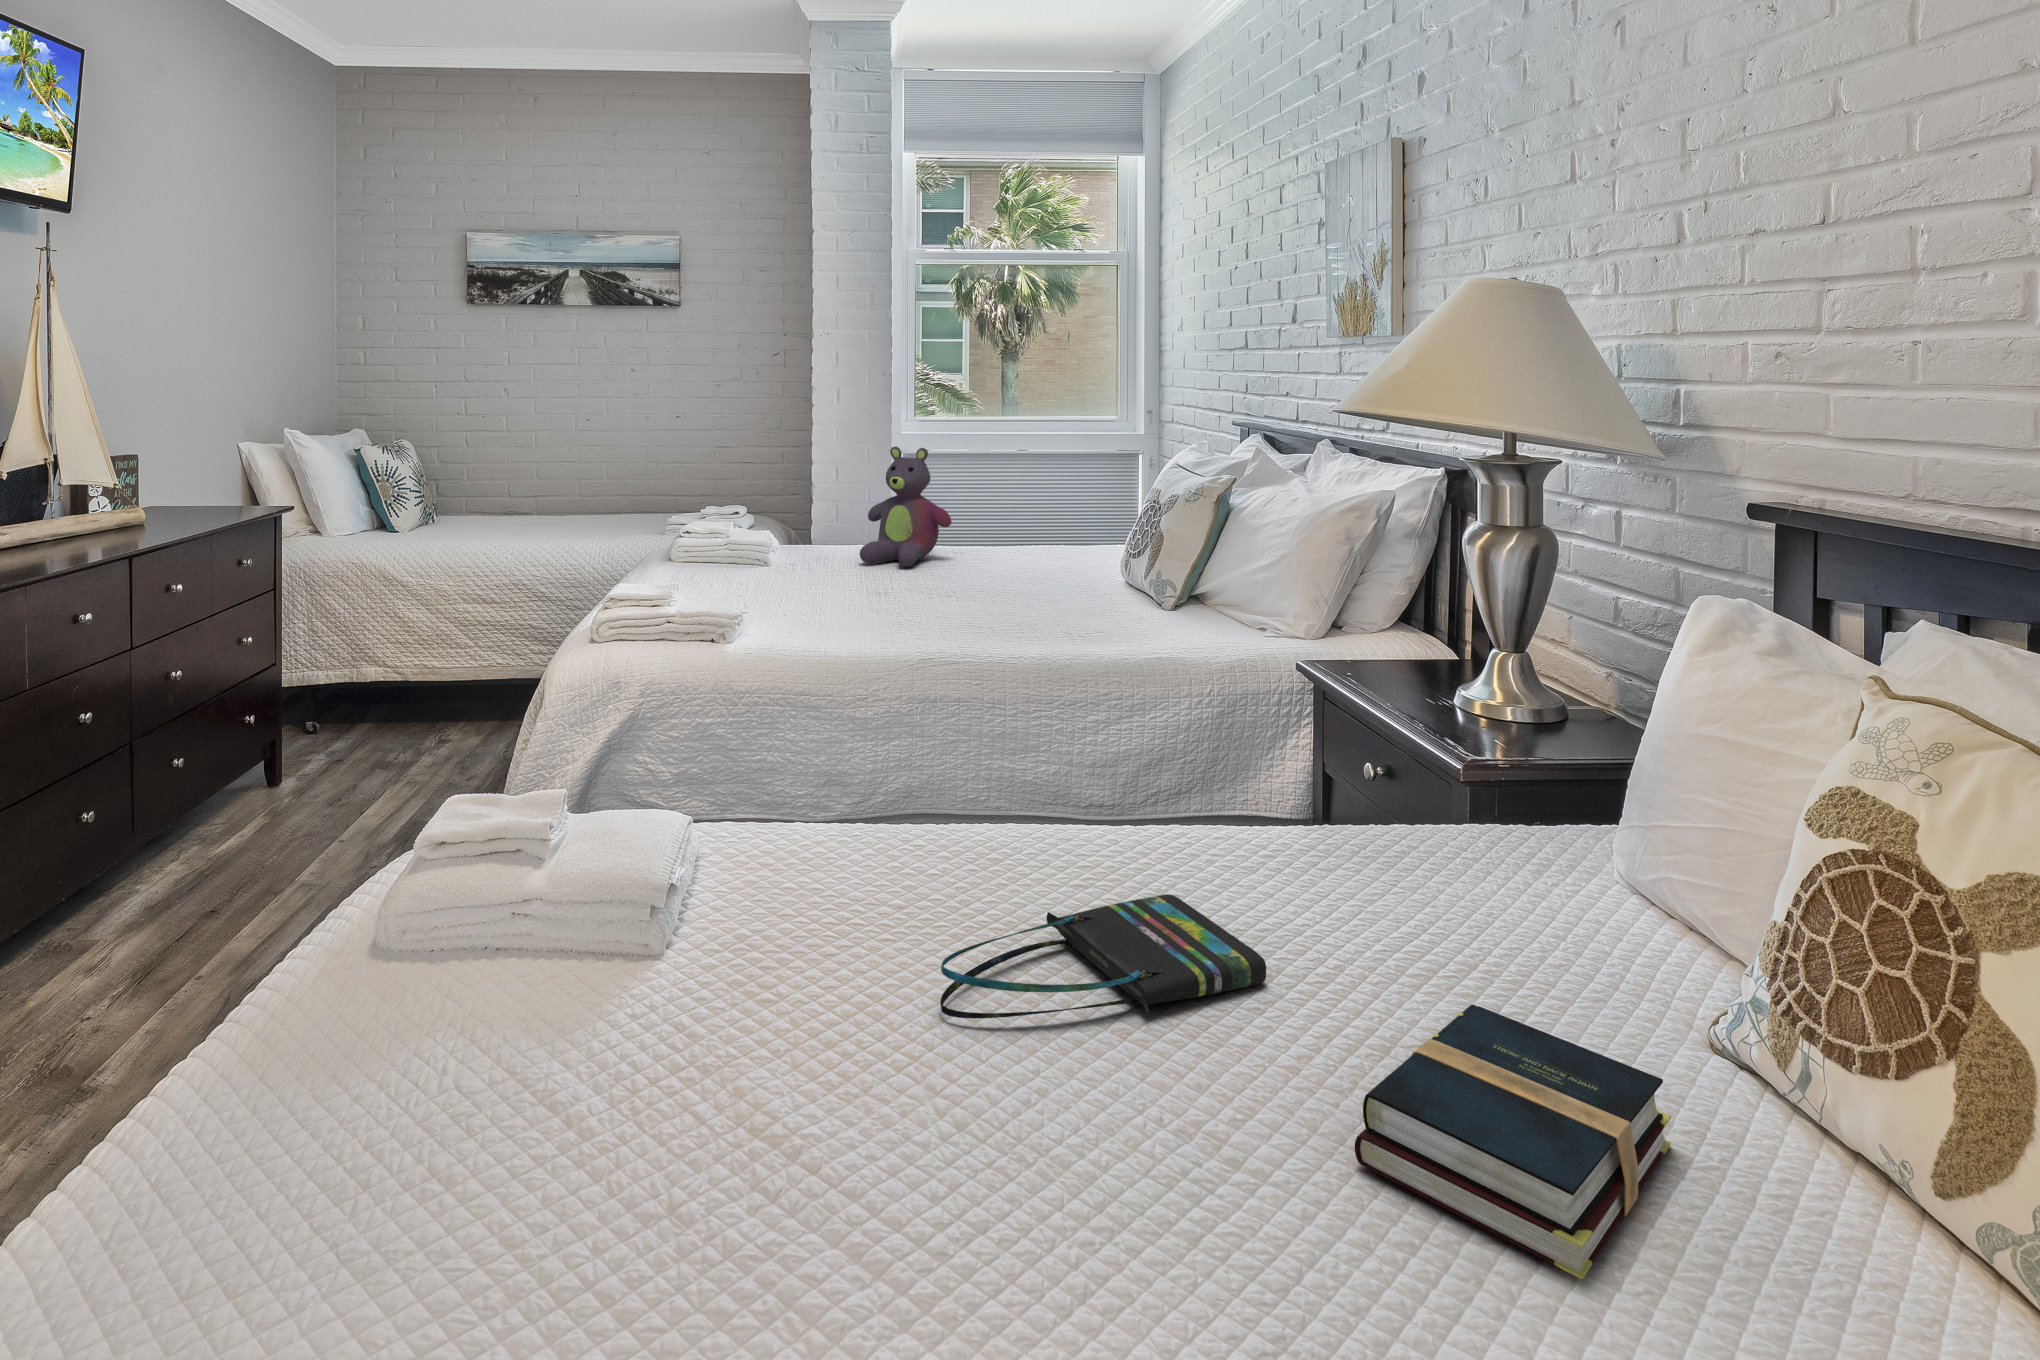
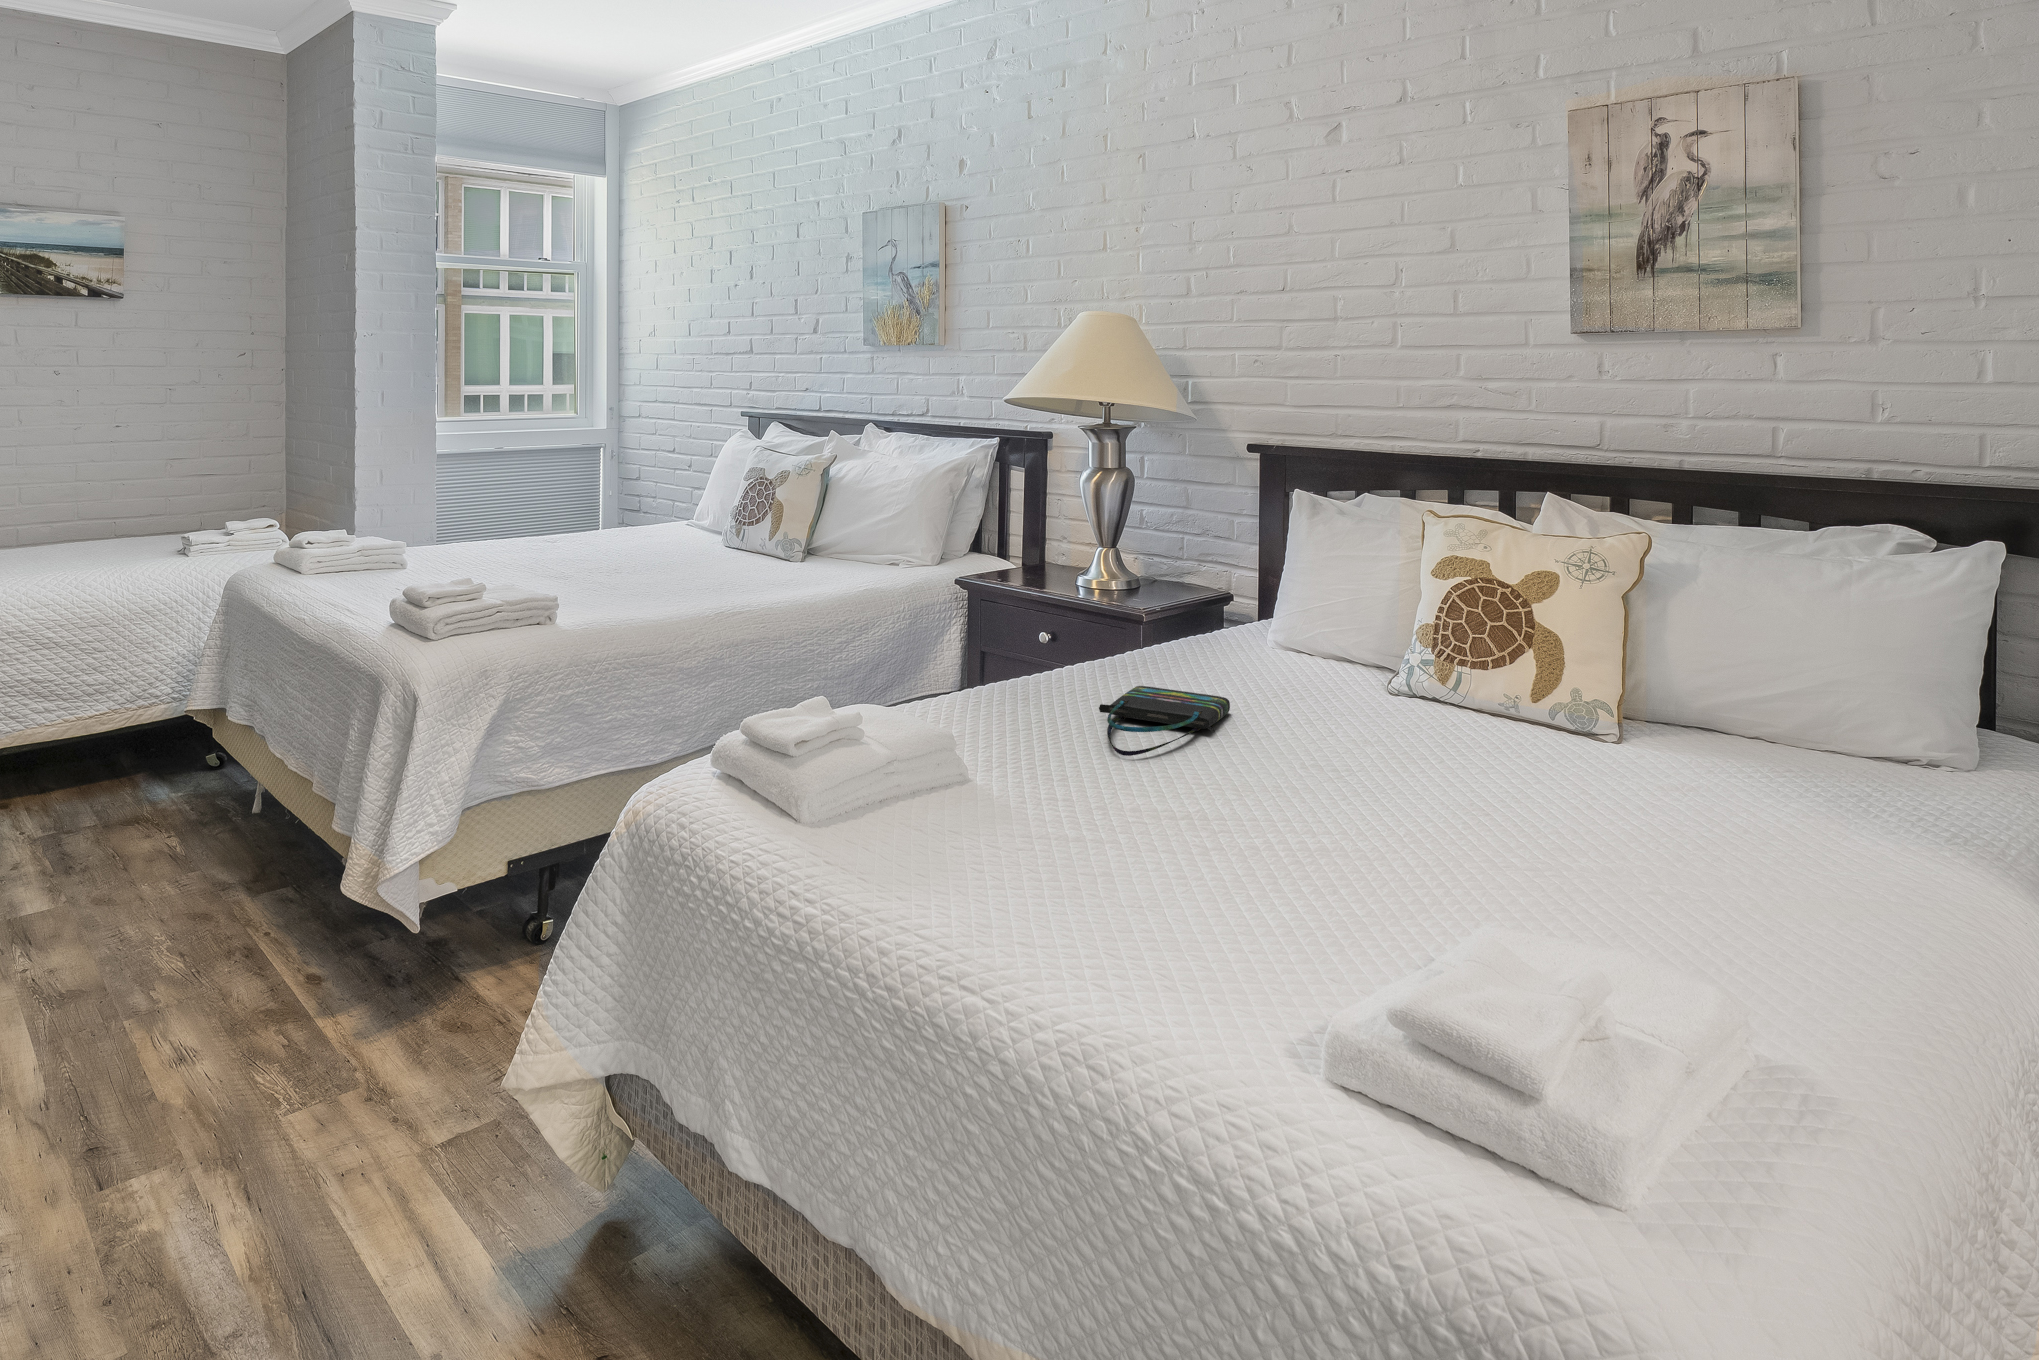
stuffed bear: present [860,447,952,567] -> none [477,443,569,556]
hardback book: present [1355,1005,1671,1279] -> none [1341,685,1483,760]

